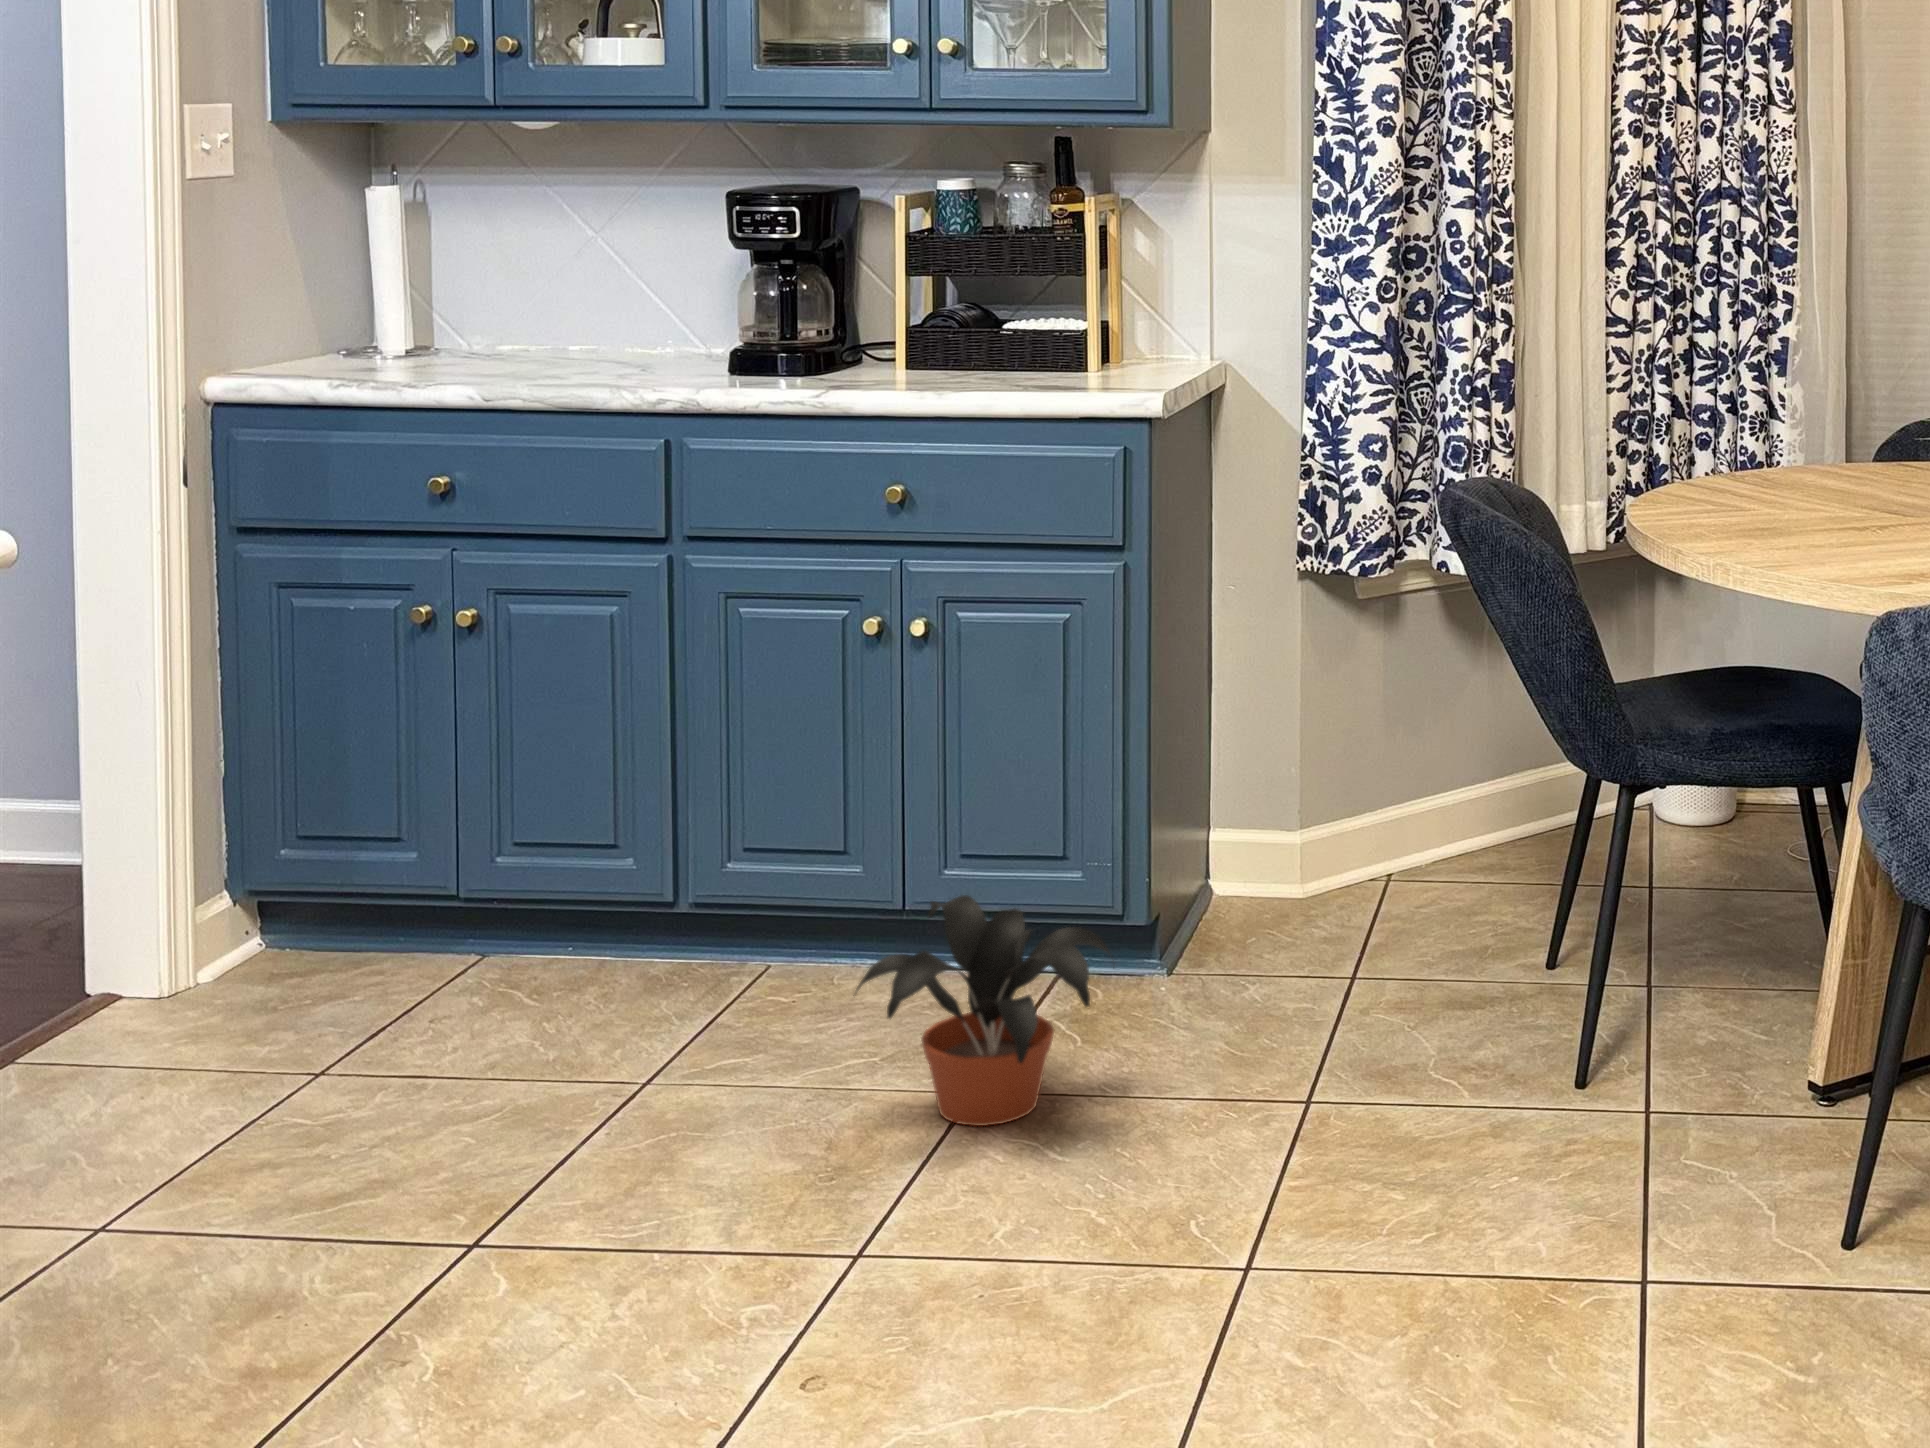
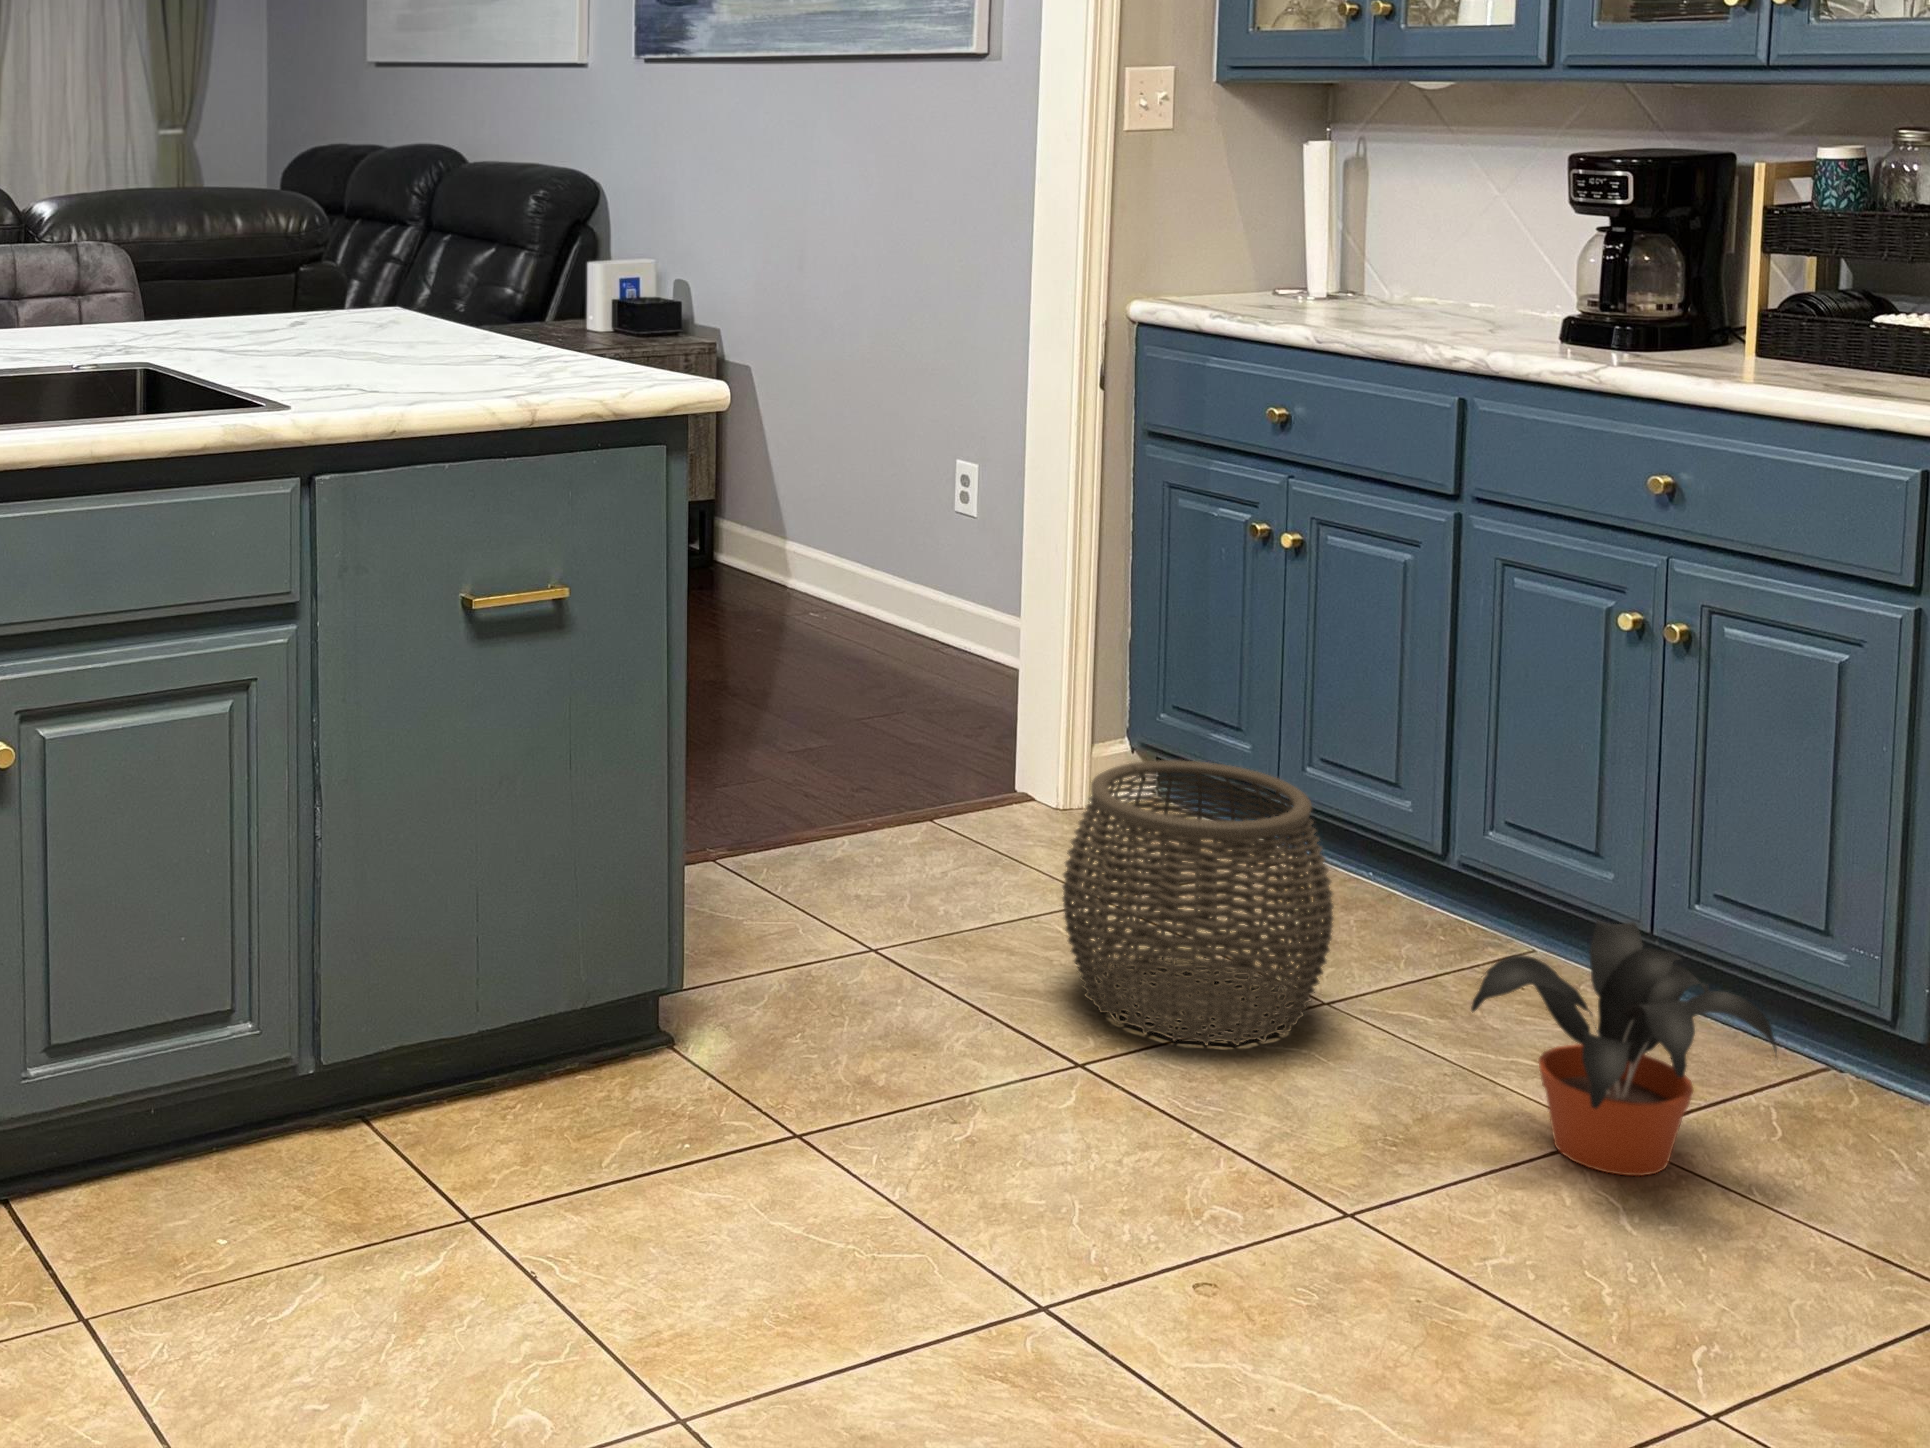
woven basket: none [361,863,674,1182] -> present [1062,760,1334,1045]

